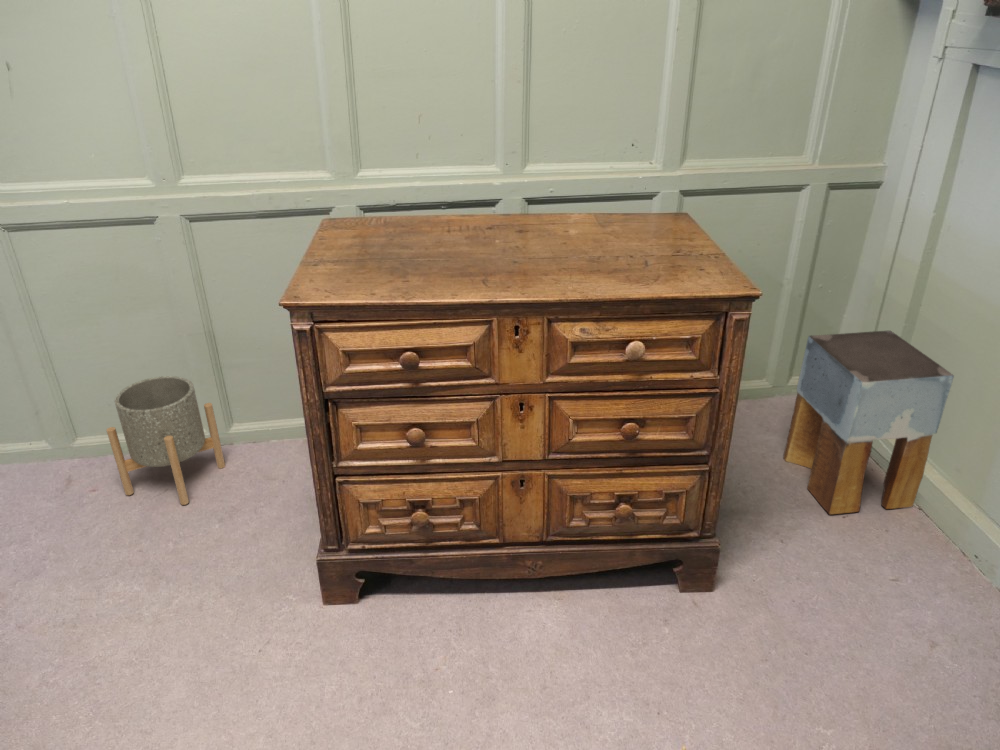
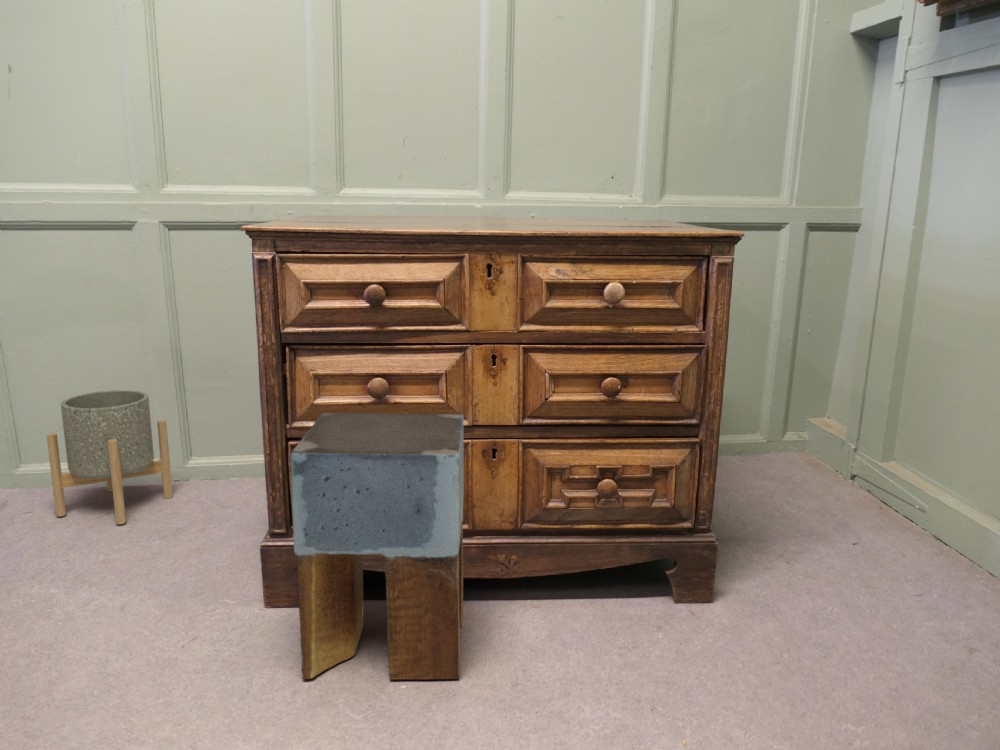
stool: present [783,331,954,514] -> present [291,413,464,680]

